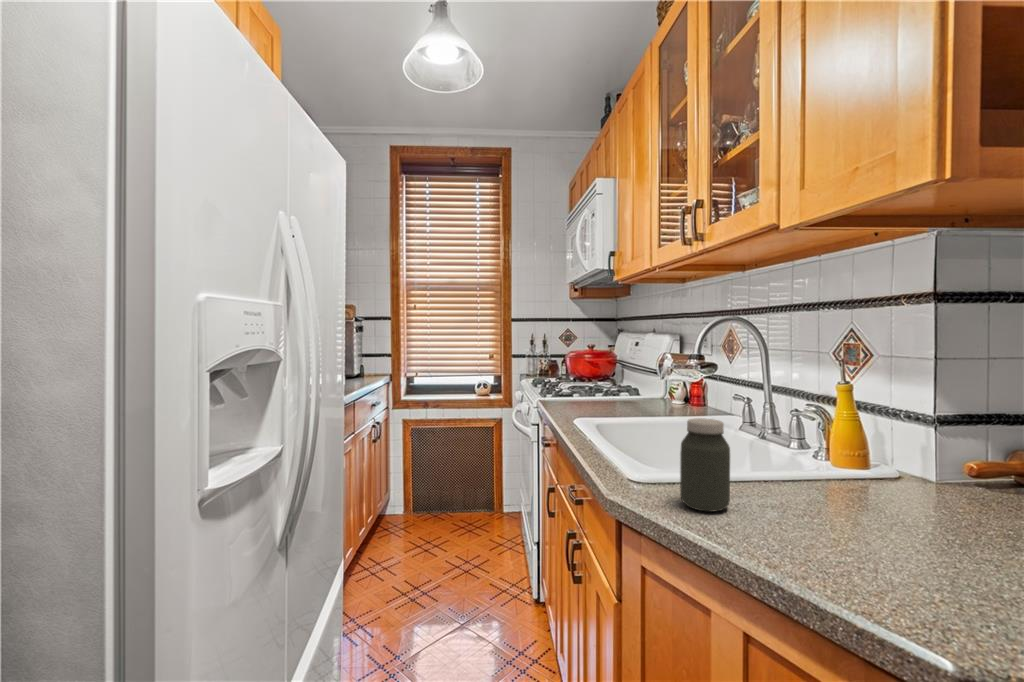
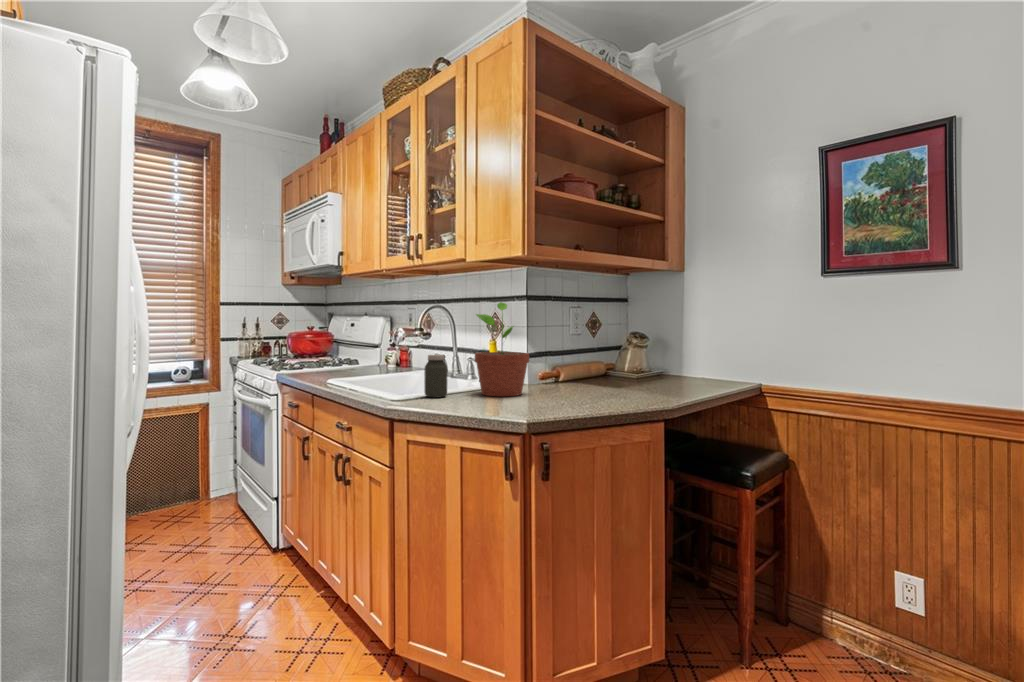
potted plant: none [797,308,957,540] -> present [475,302,529,396]

